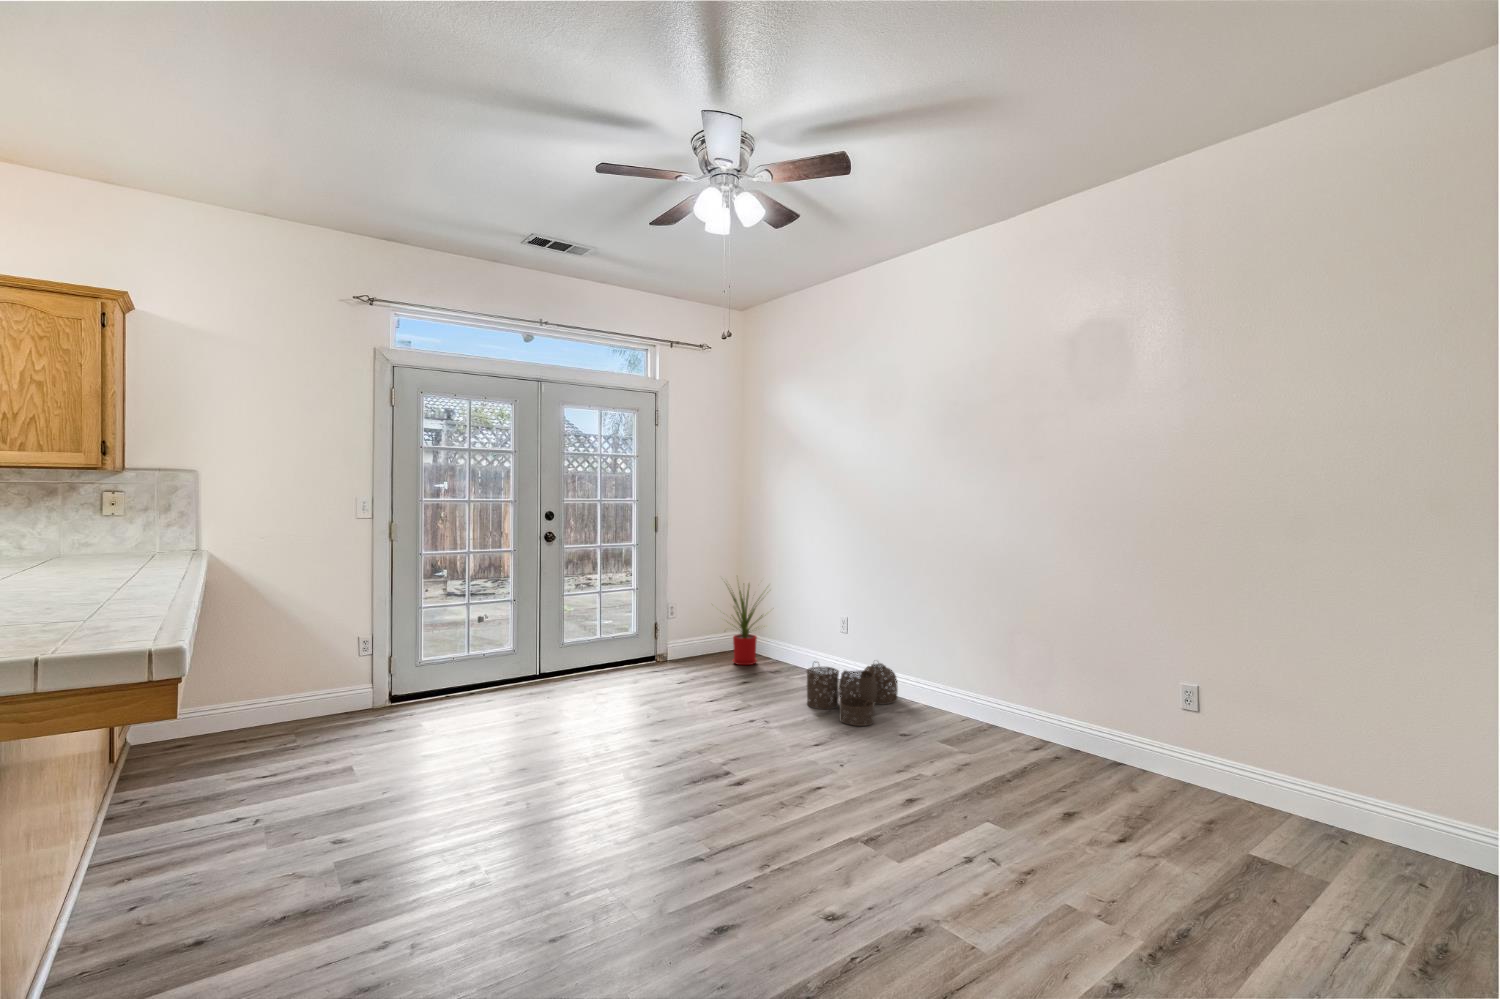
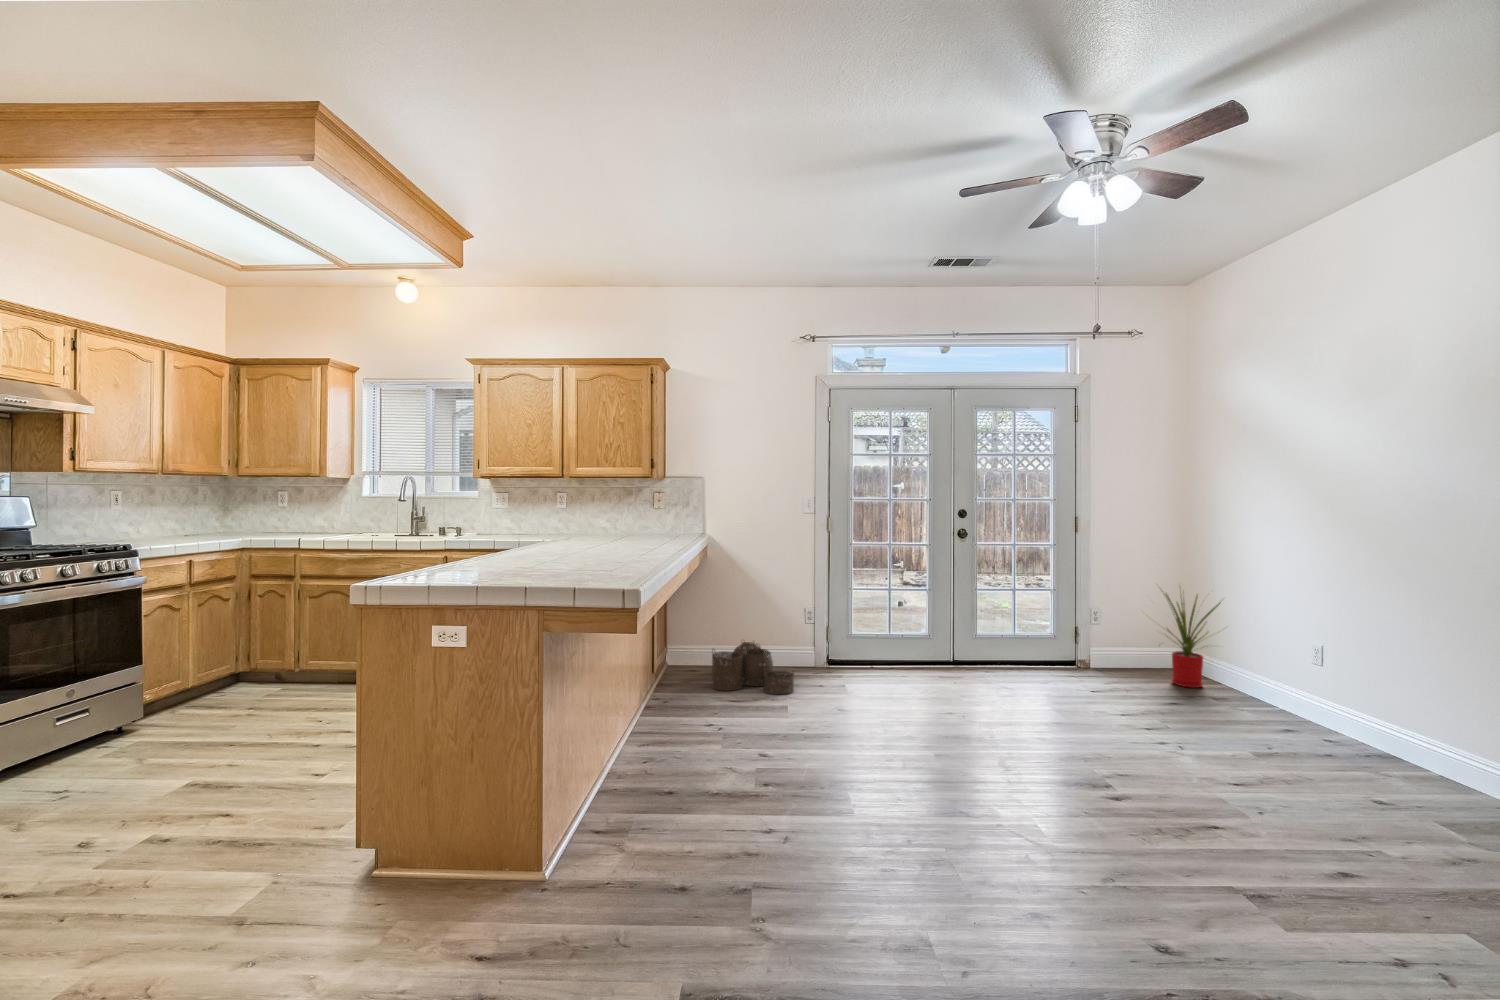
woven basket: present [807,662,898,726] -> present [712,642,794,694]

